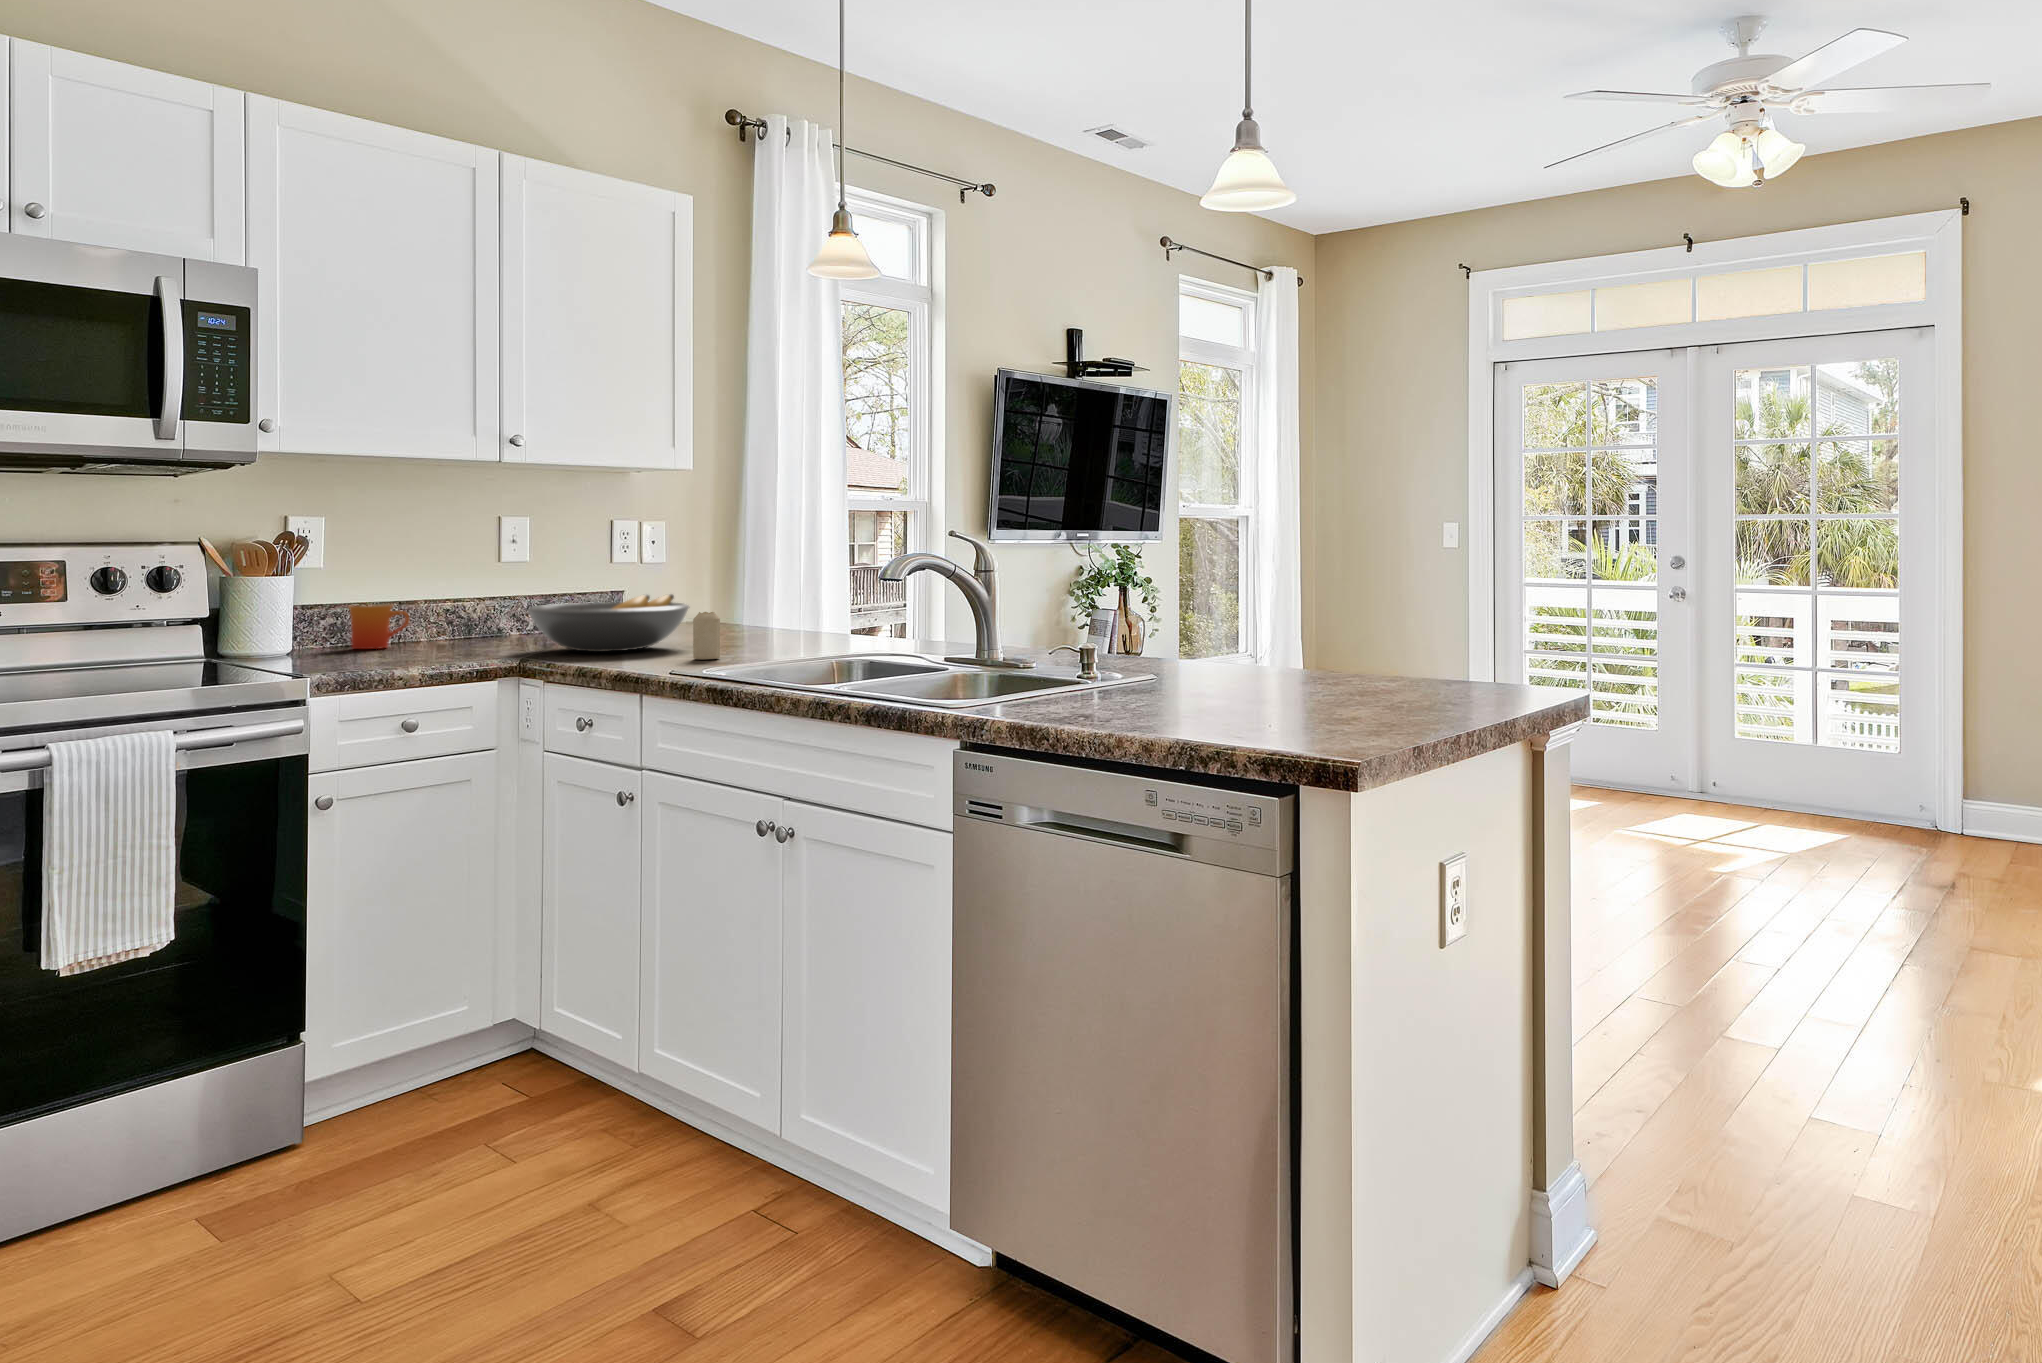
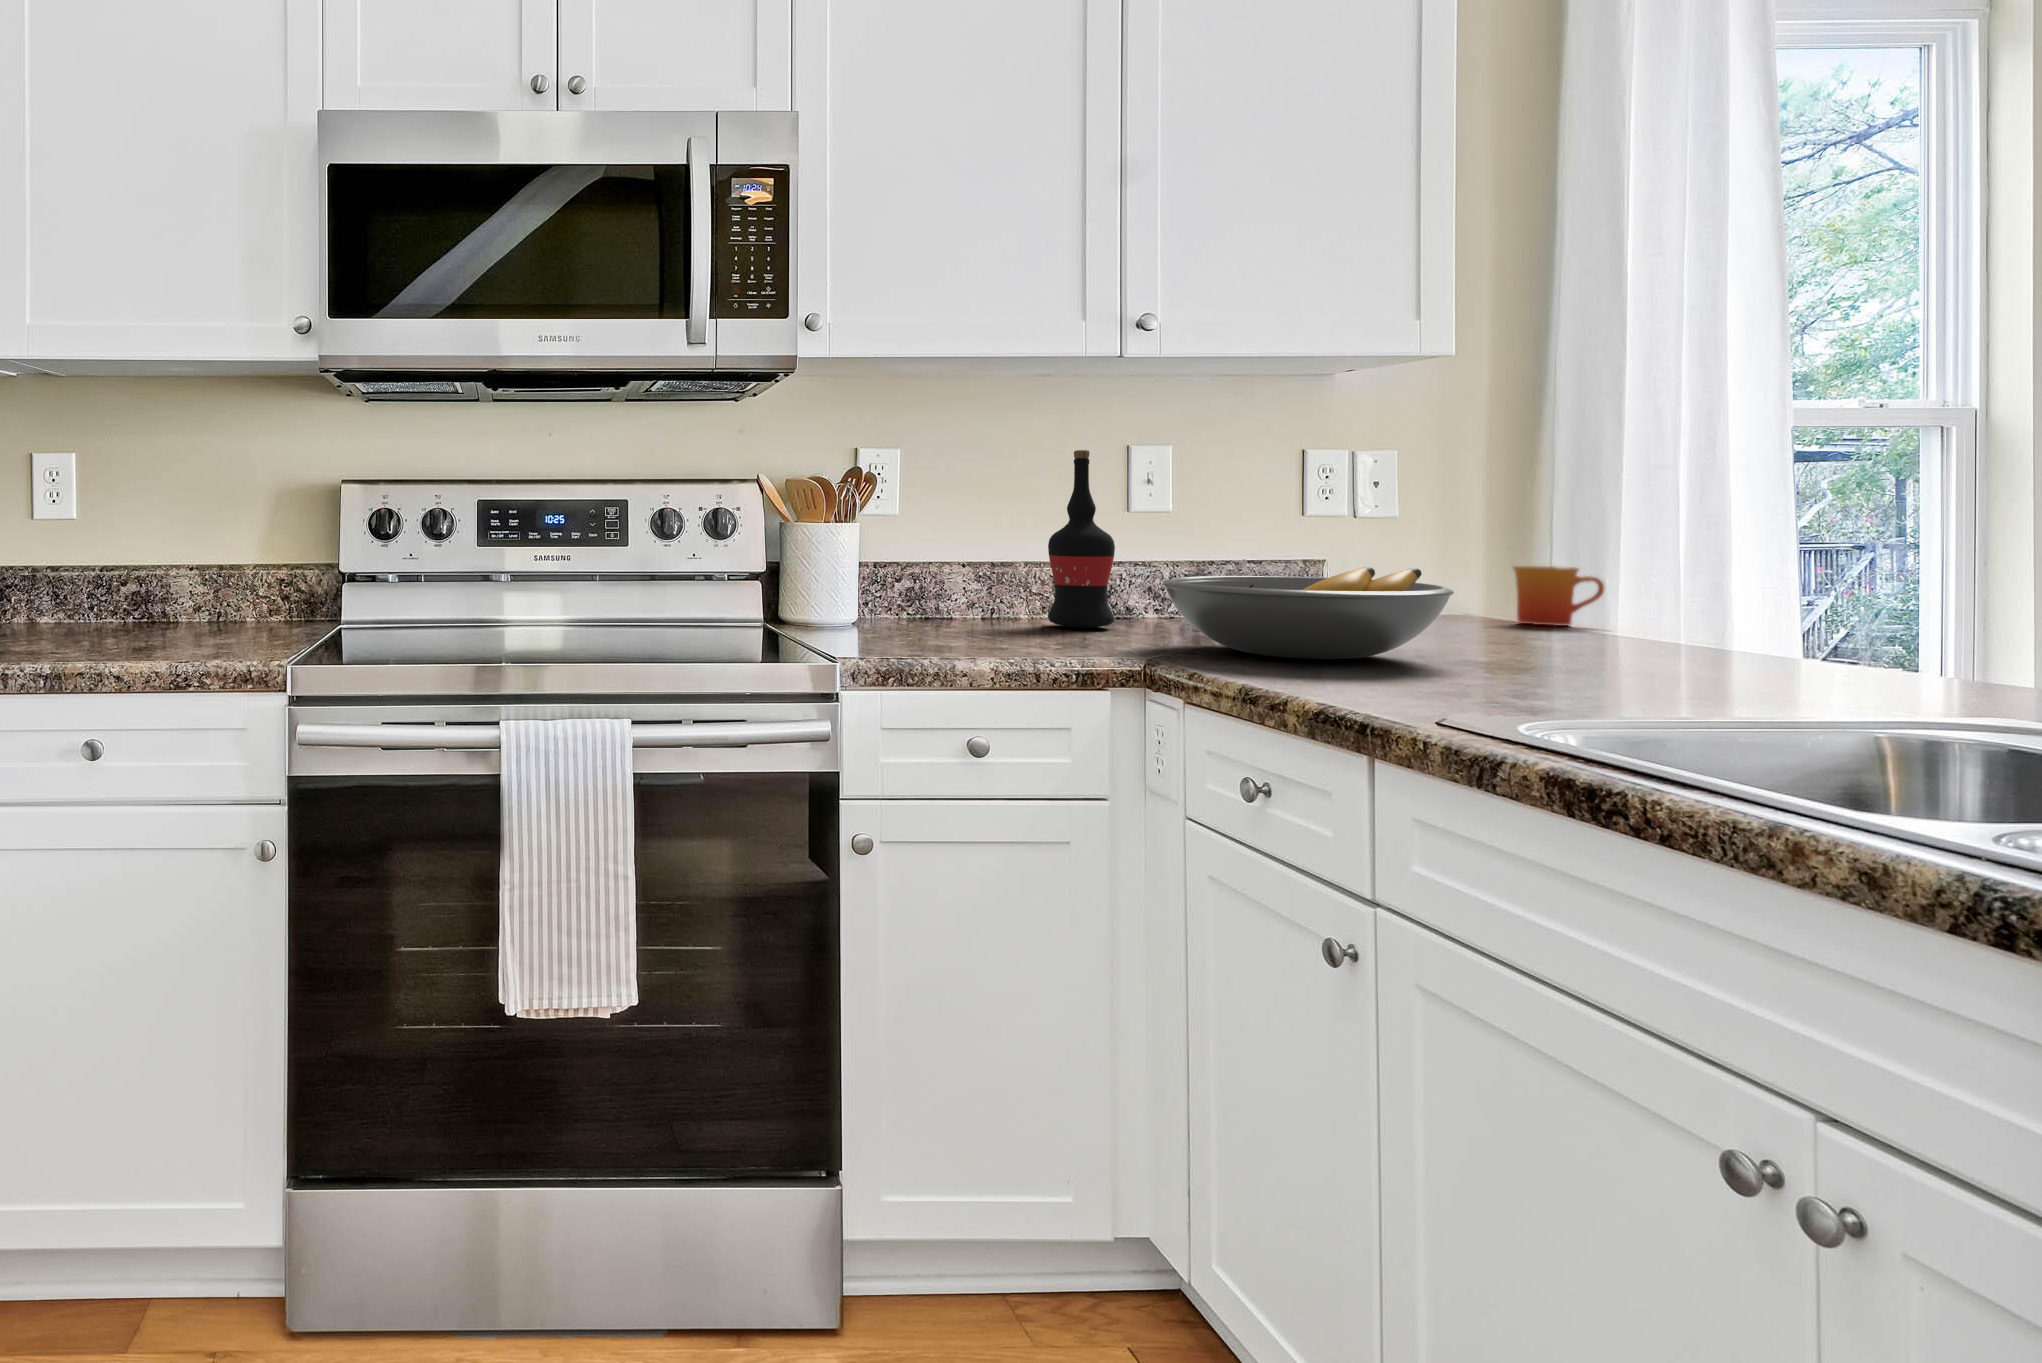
wine bottle: none [442,519,491,645] -> present [1048,450,1115,628]
mug: present [348,604,409,649] -> present [1513,565,1604,626]
candle: present [693,612,720,659] -> none [1471,605,1533,697]

